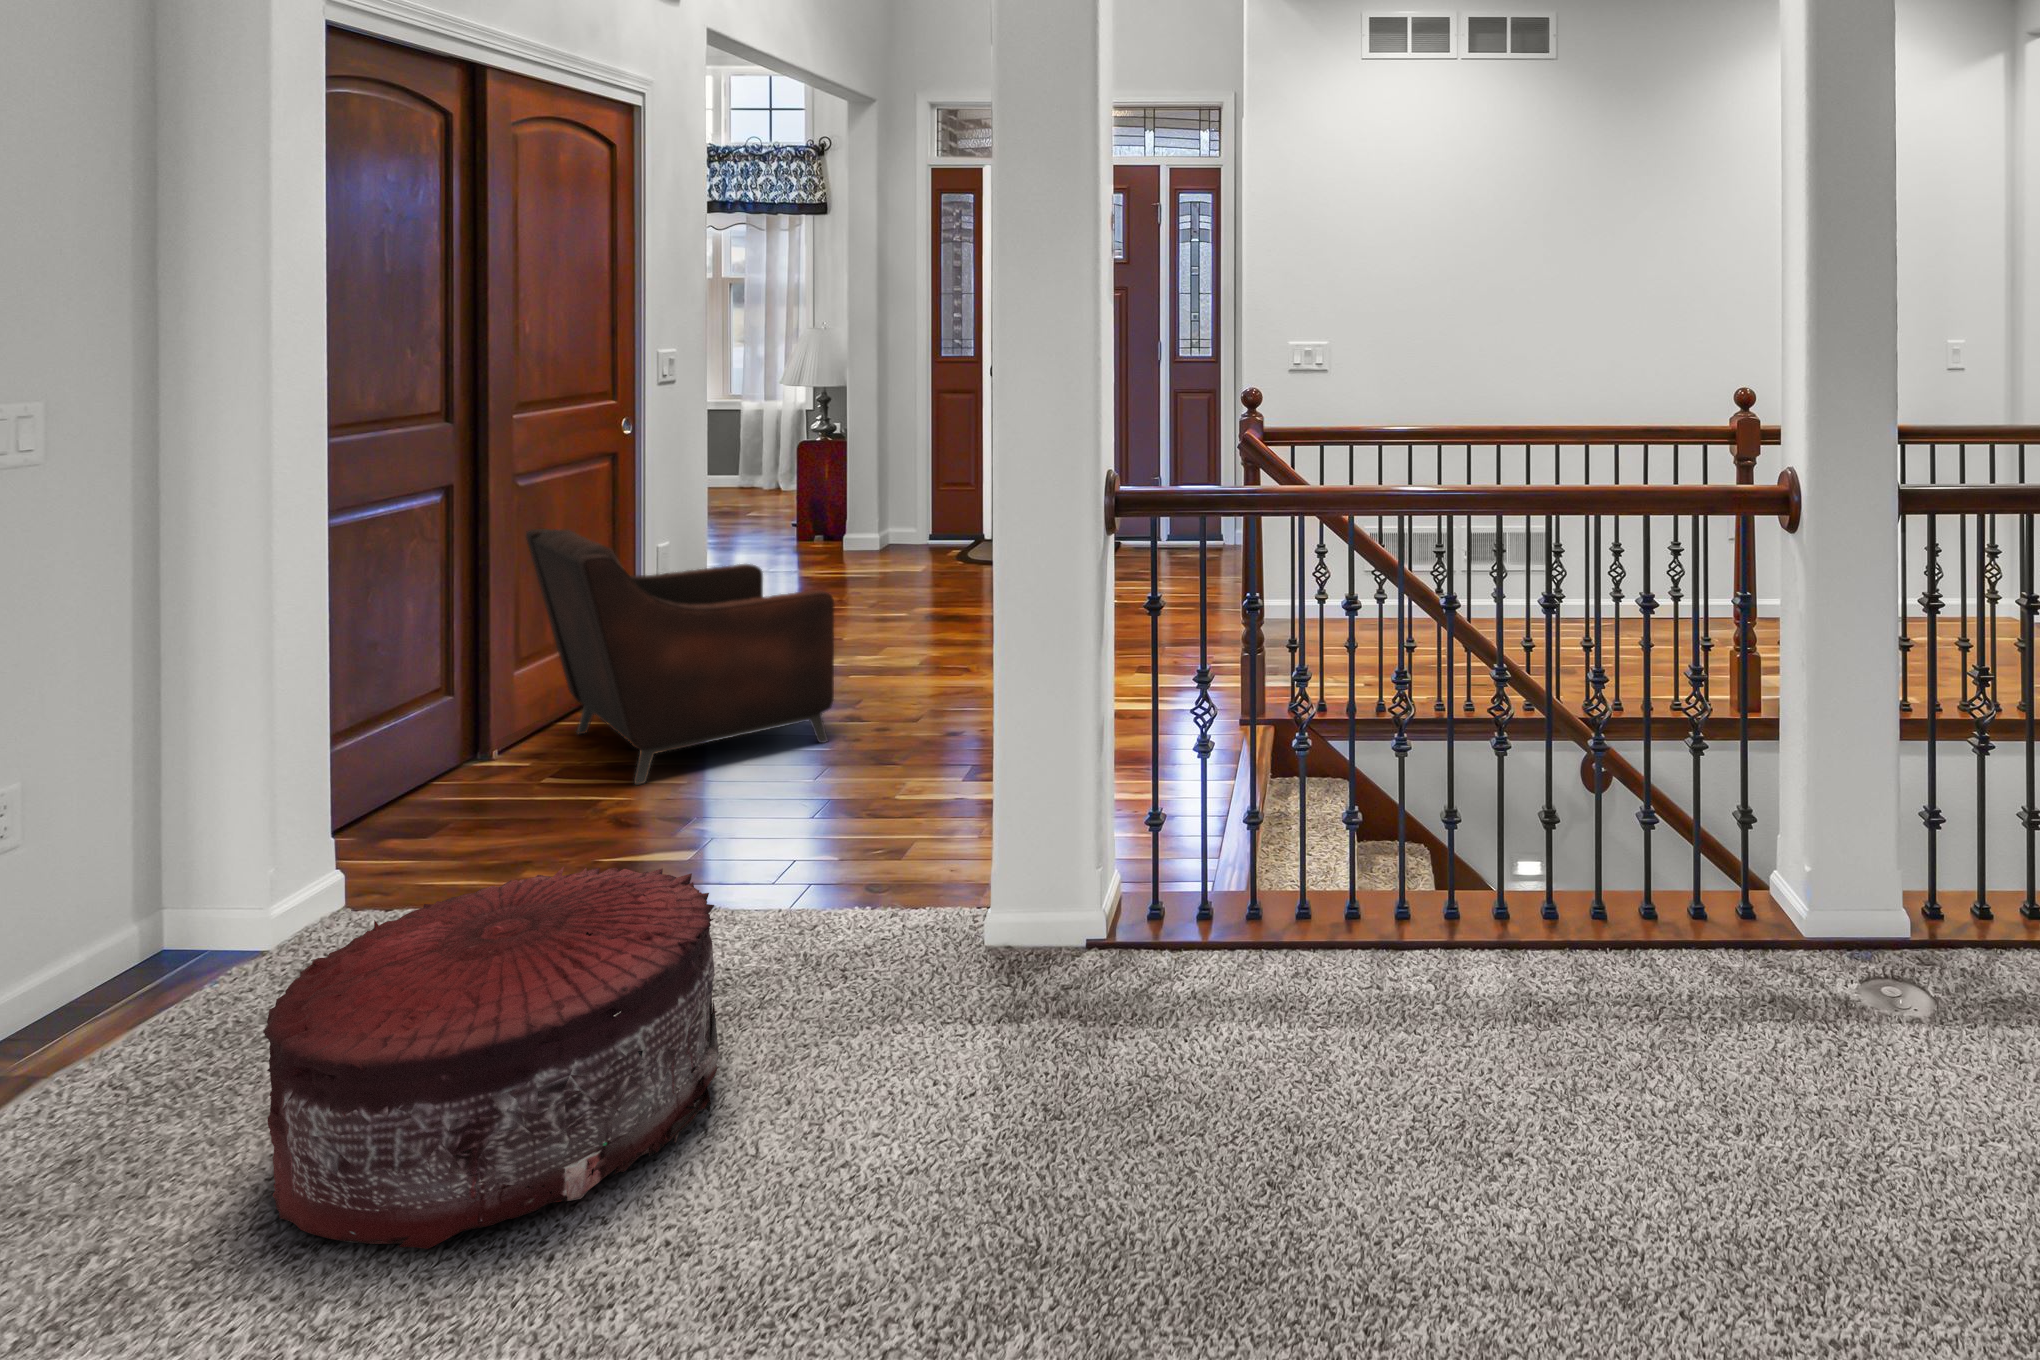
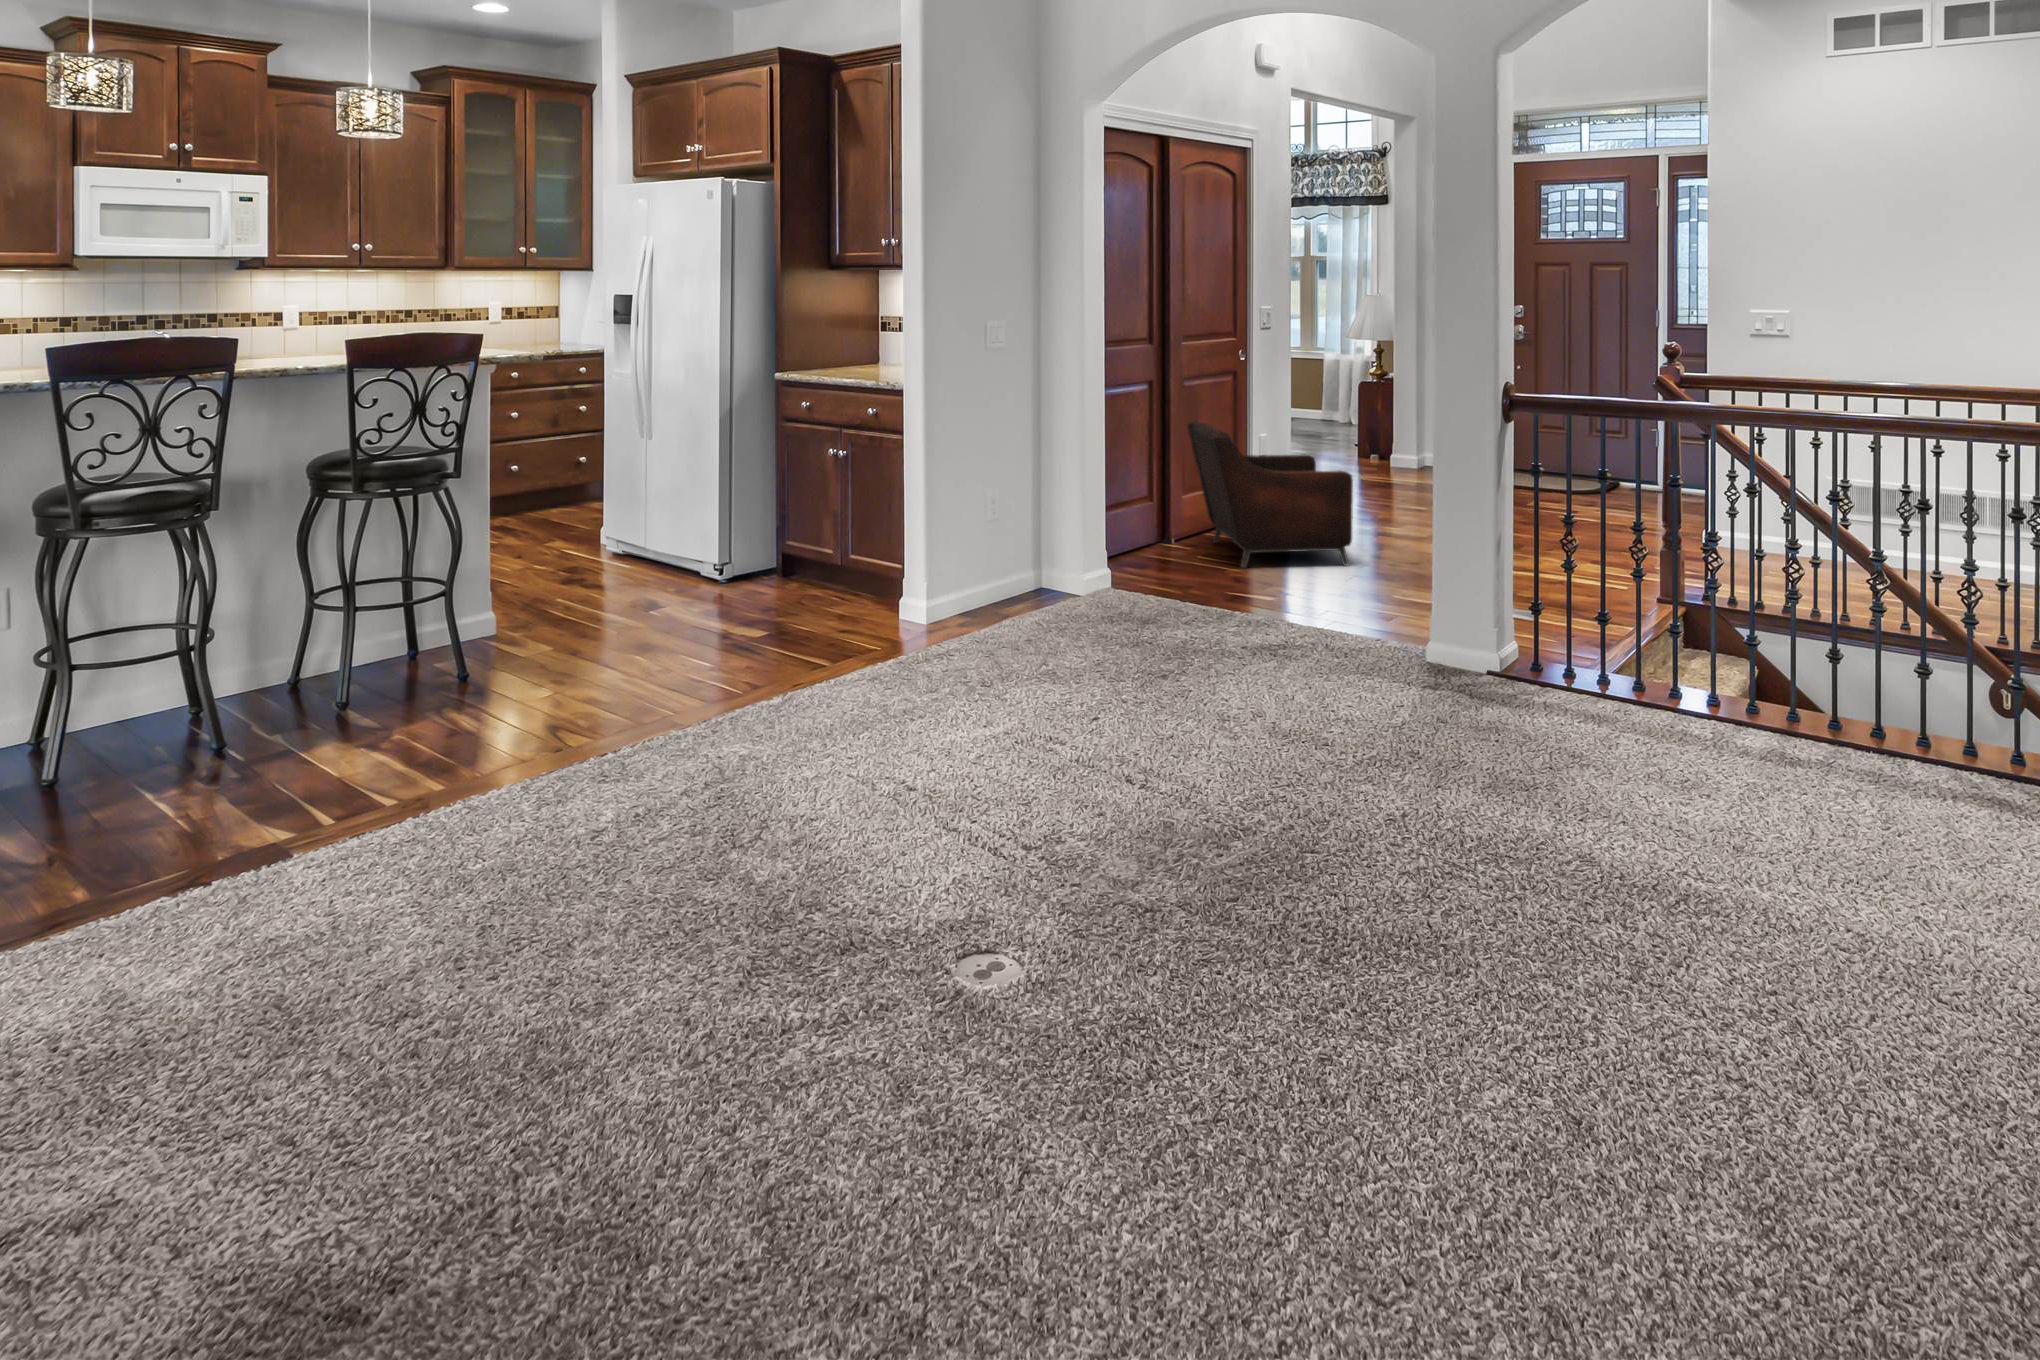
pouf: present [263,867,719,1249] -> none [1103,565,1266,682]

